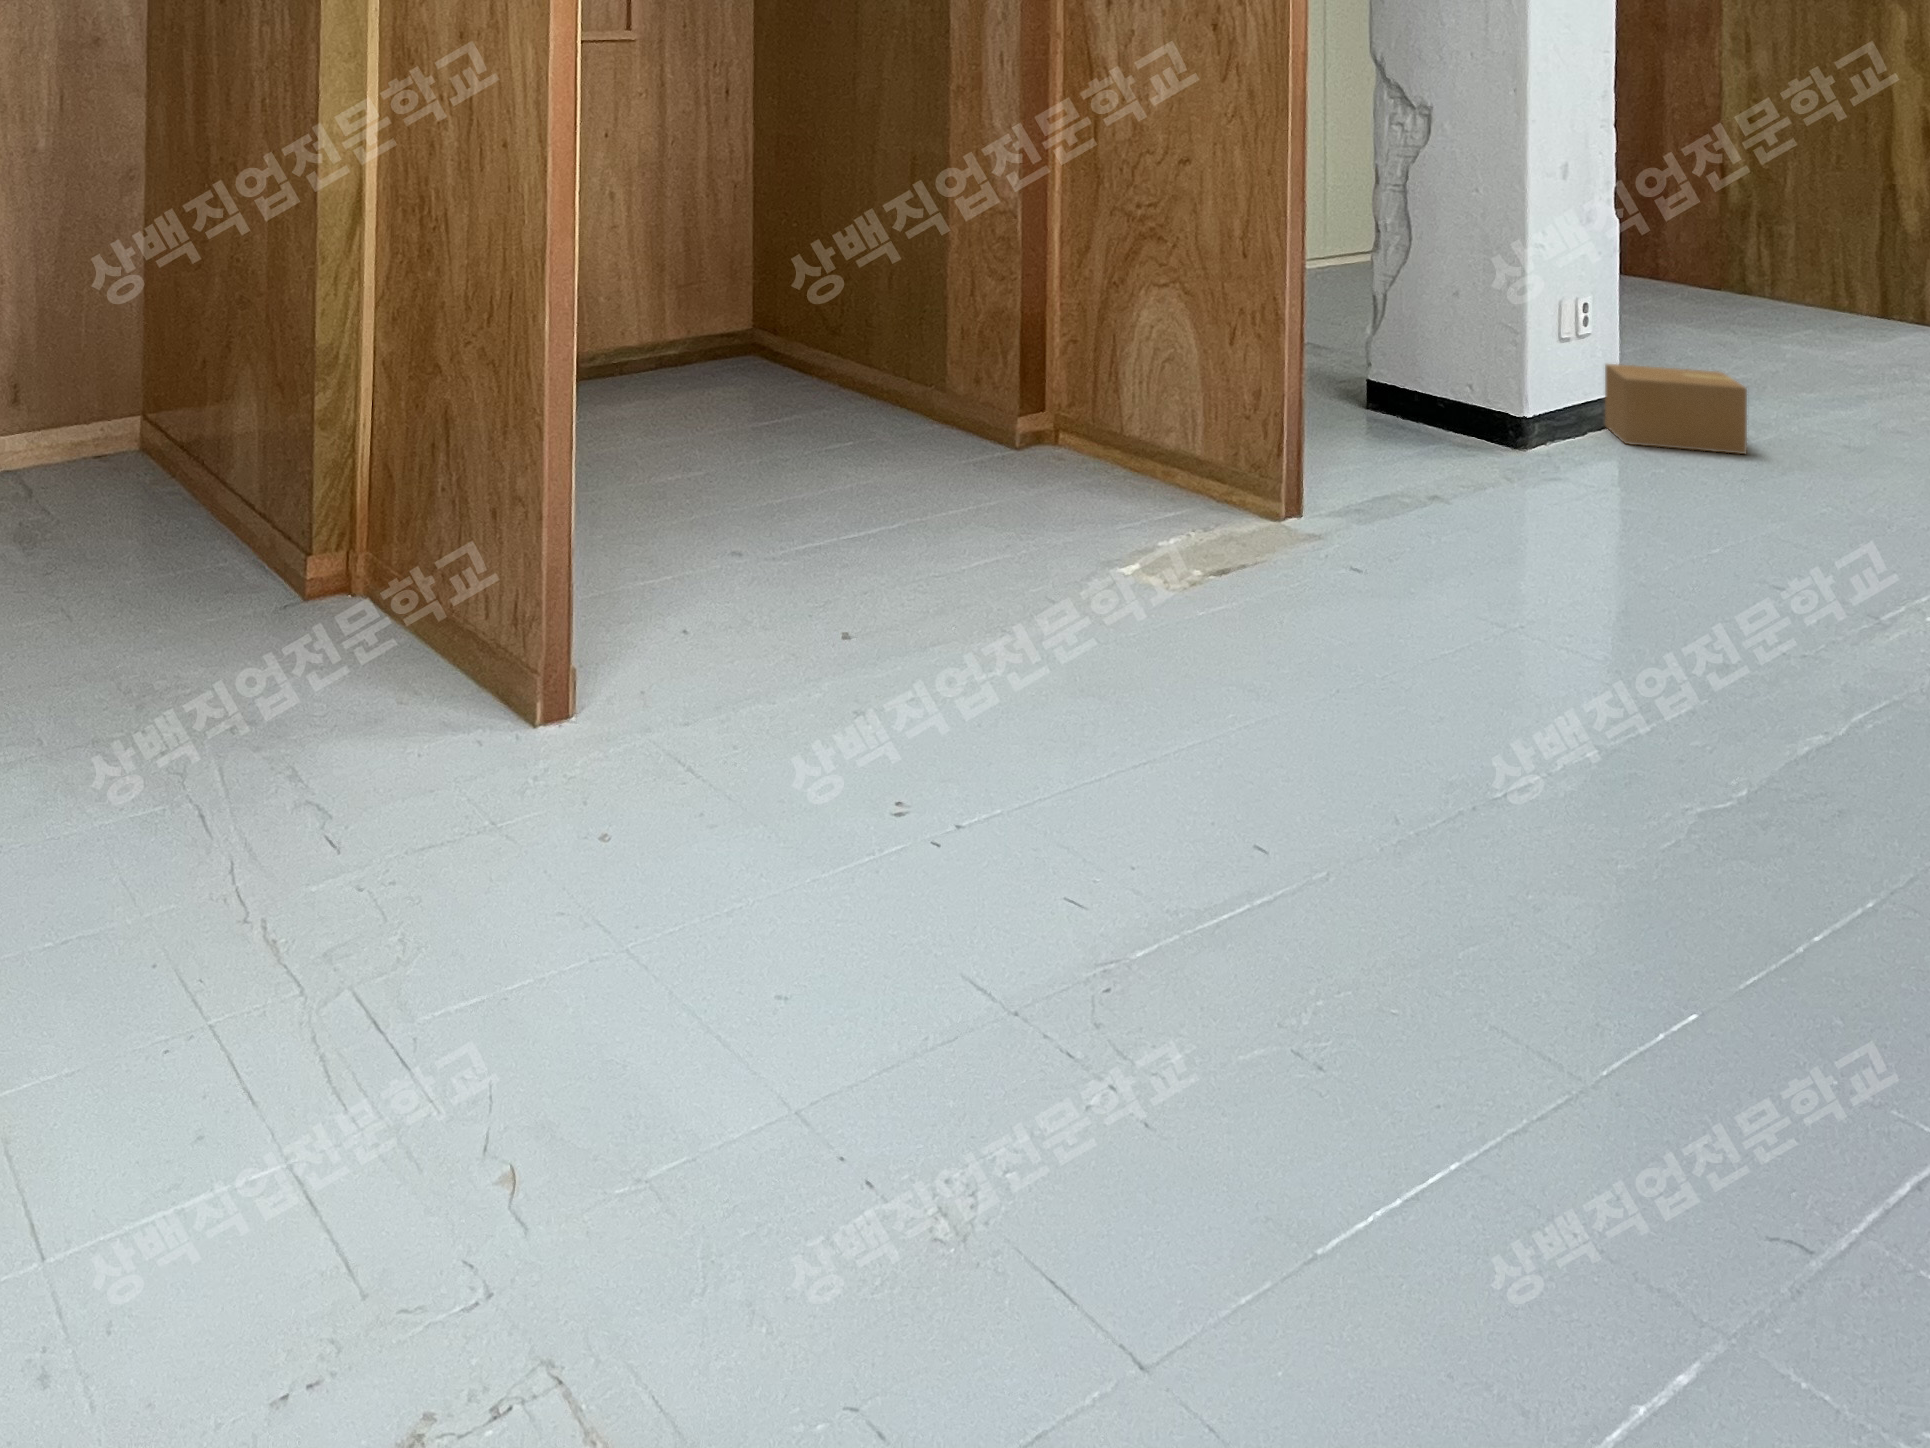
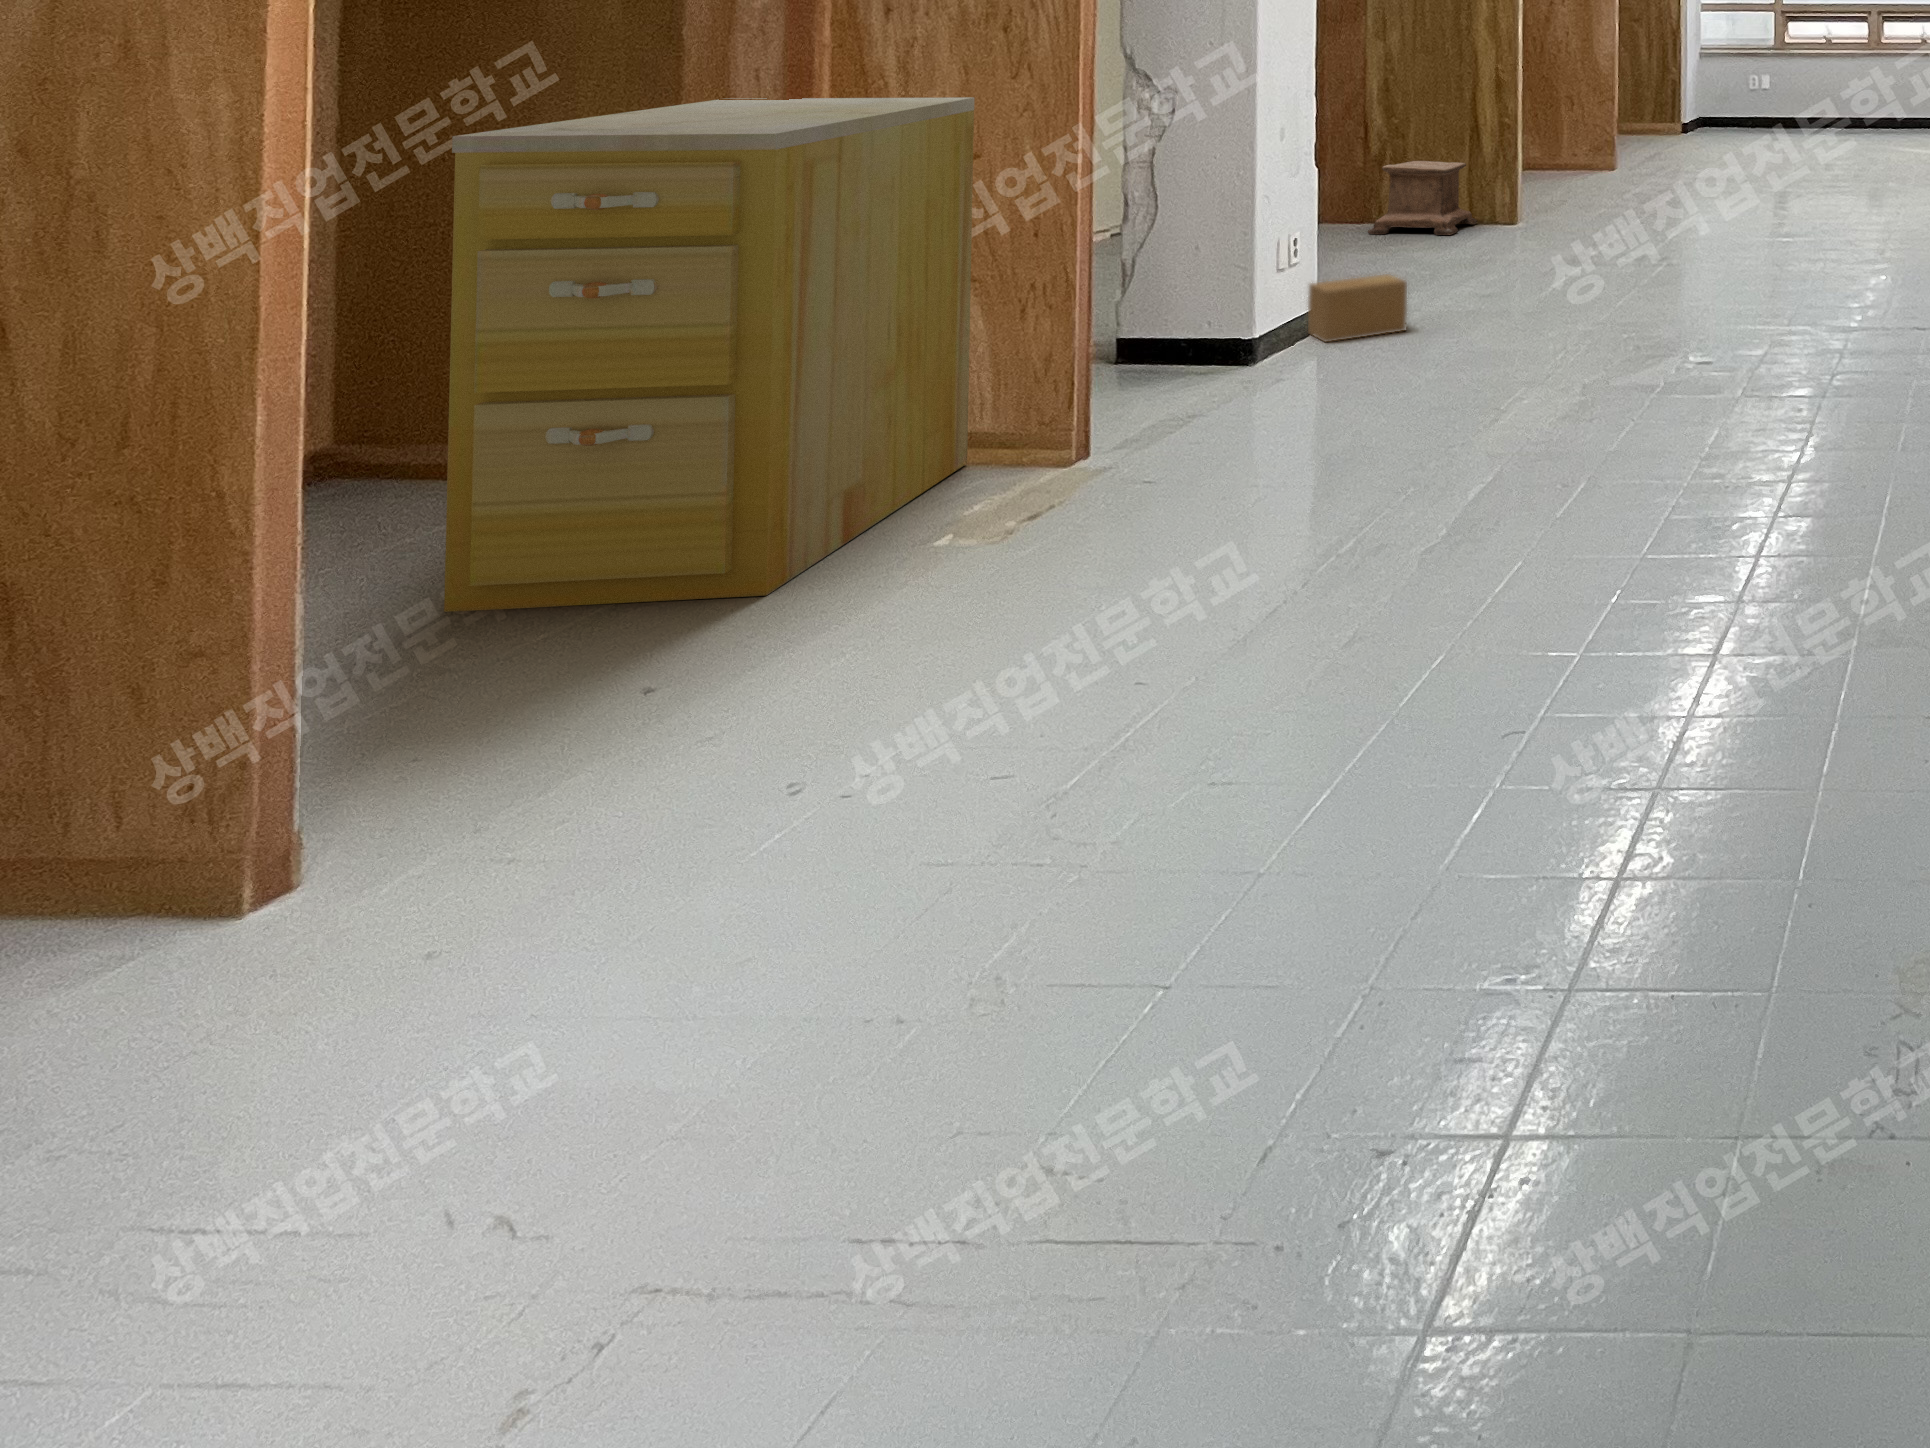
filing cabinet: none [760,83,1184,576] -> present [444,97,975,612]
stool: none [1719,222,1891,329] -> present [1368,161,1477,235]

